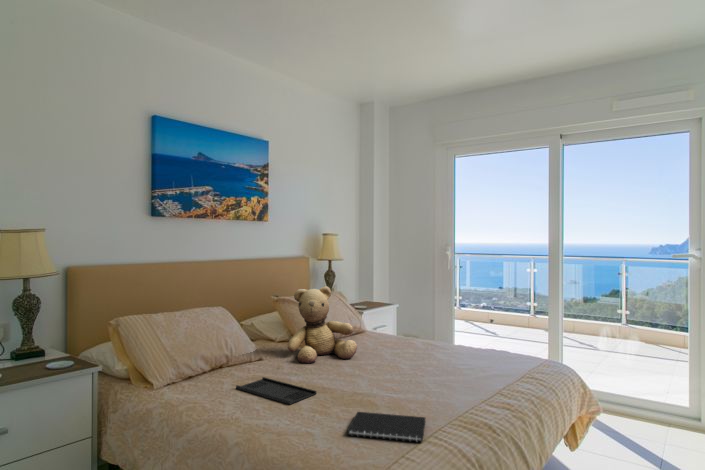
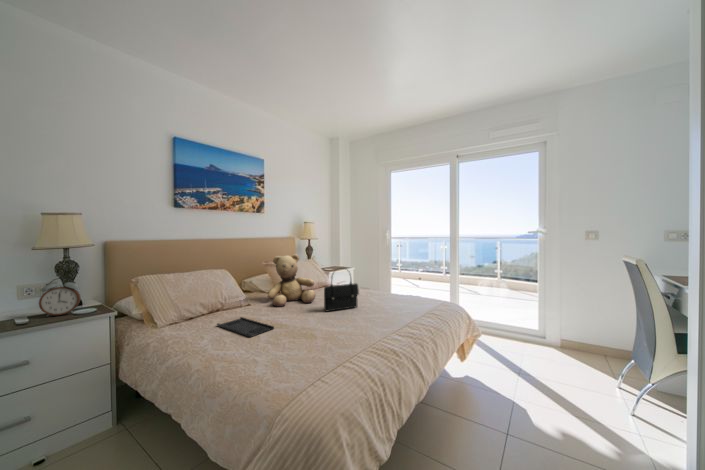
handbag: none [375,310,423,372] -> present [324,276,359,311]
alarm clock: none [17,320,61,371] -> present [39,278,81,316]
notebook: present [347,412,426,442] -> none [281,342,347,367]

